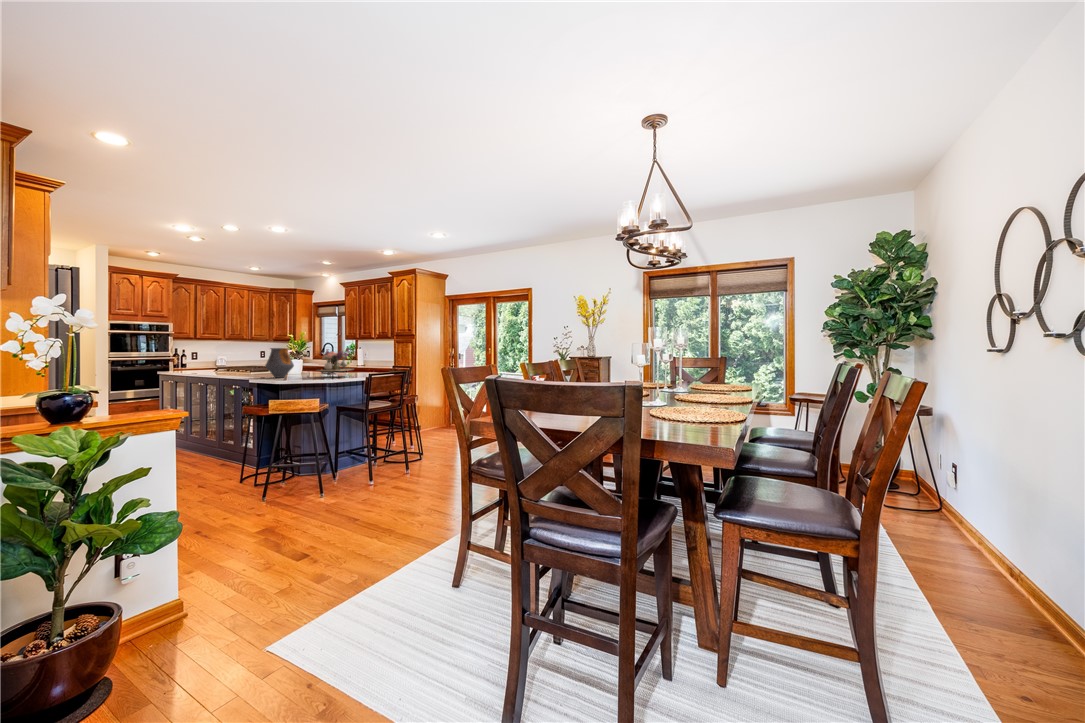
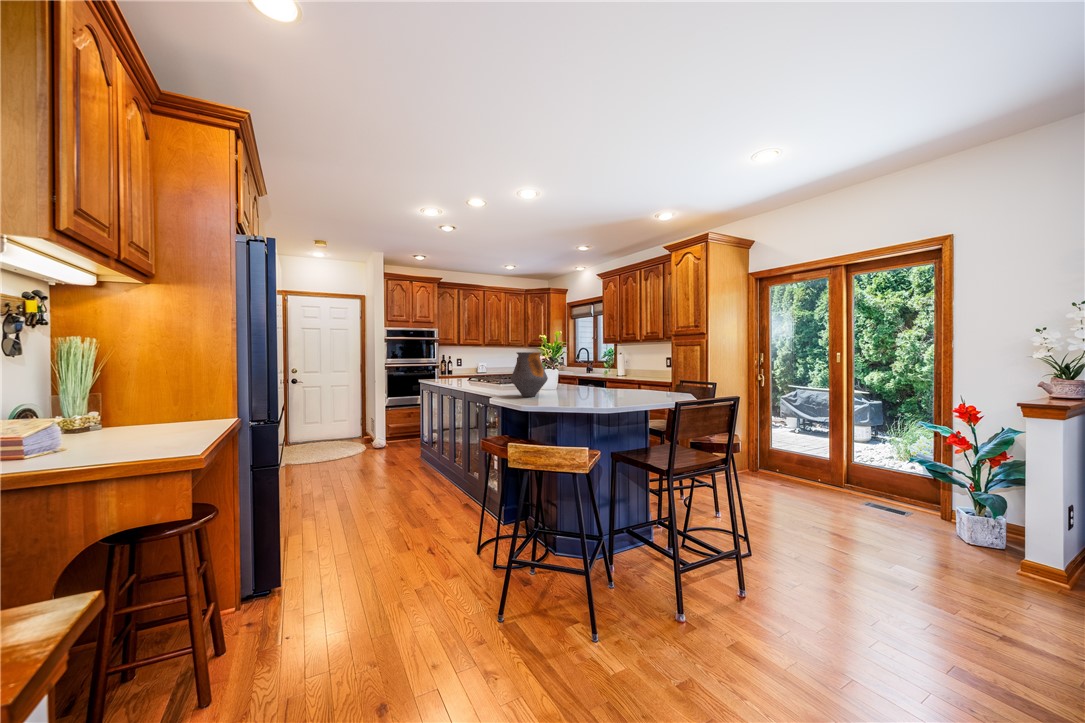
flower arrangement: present [318,348,353,376] -> none [578,350,637,399]

